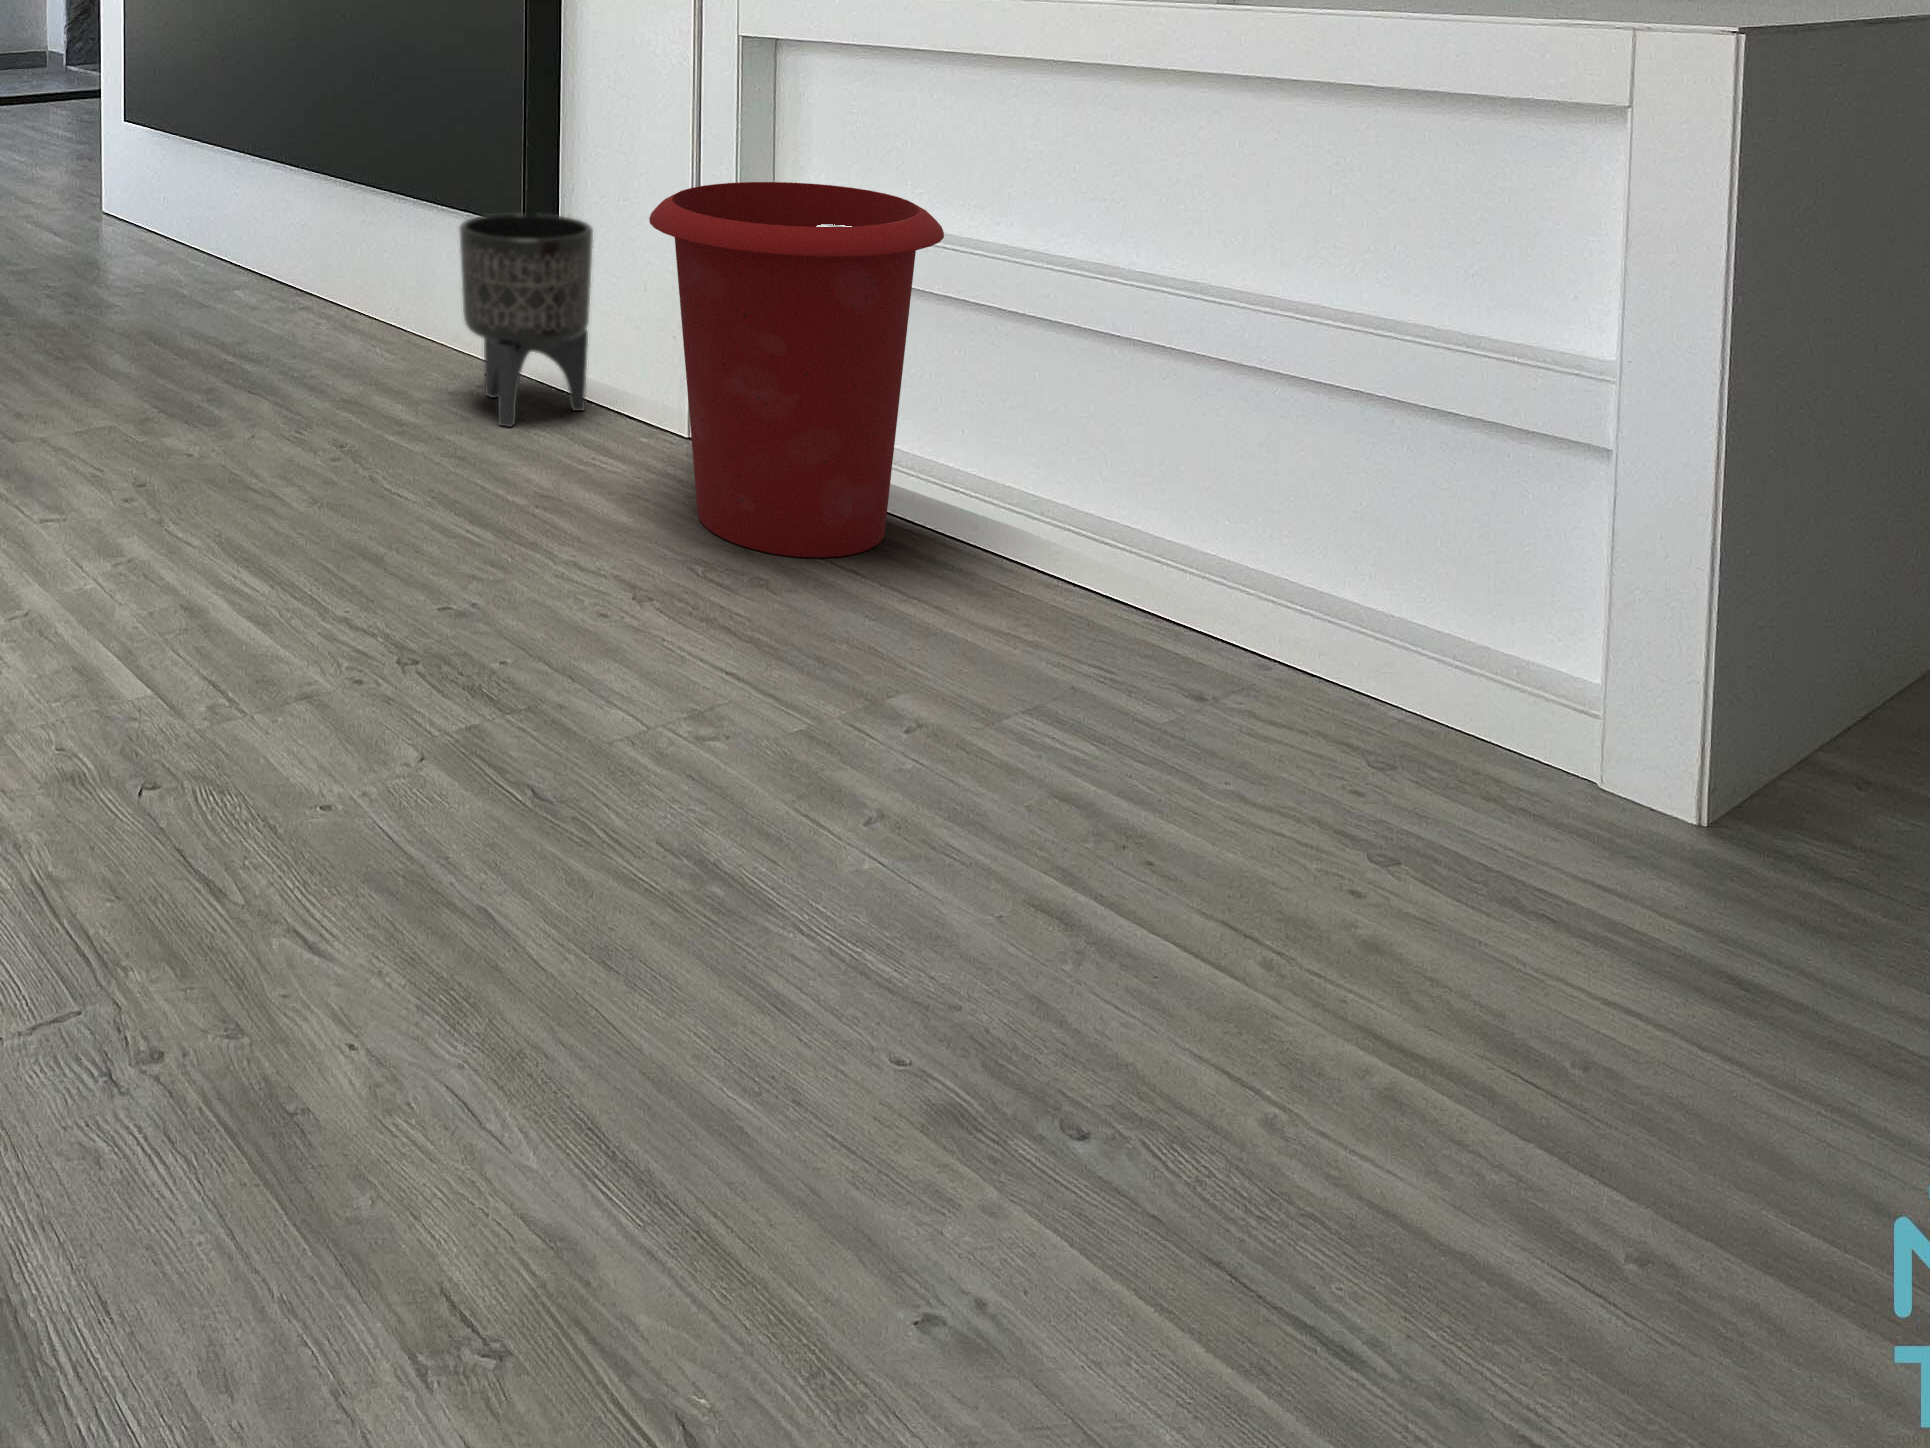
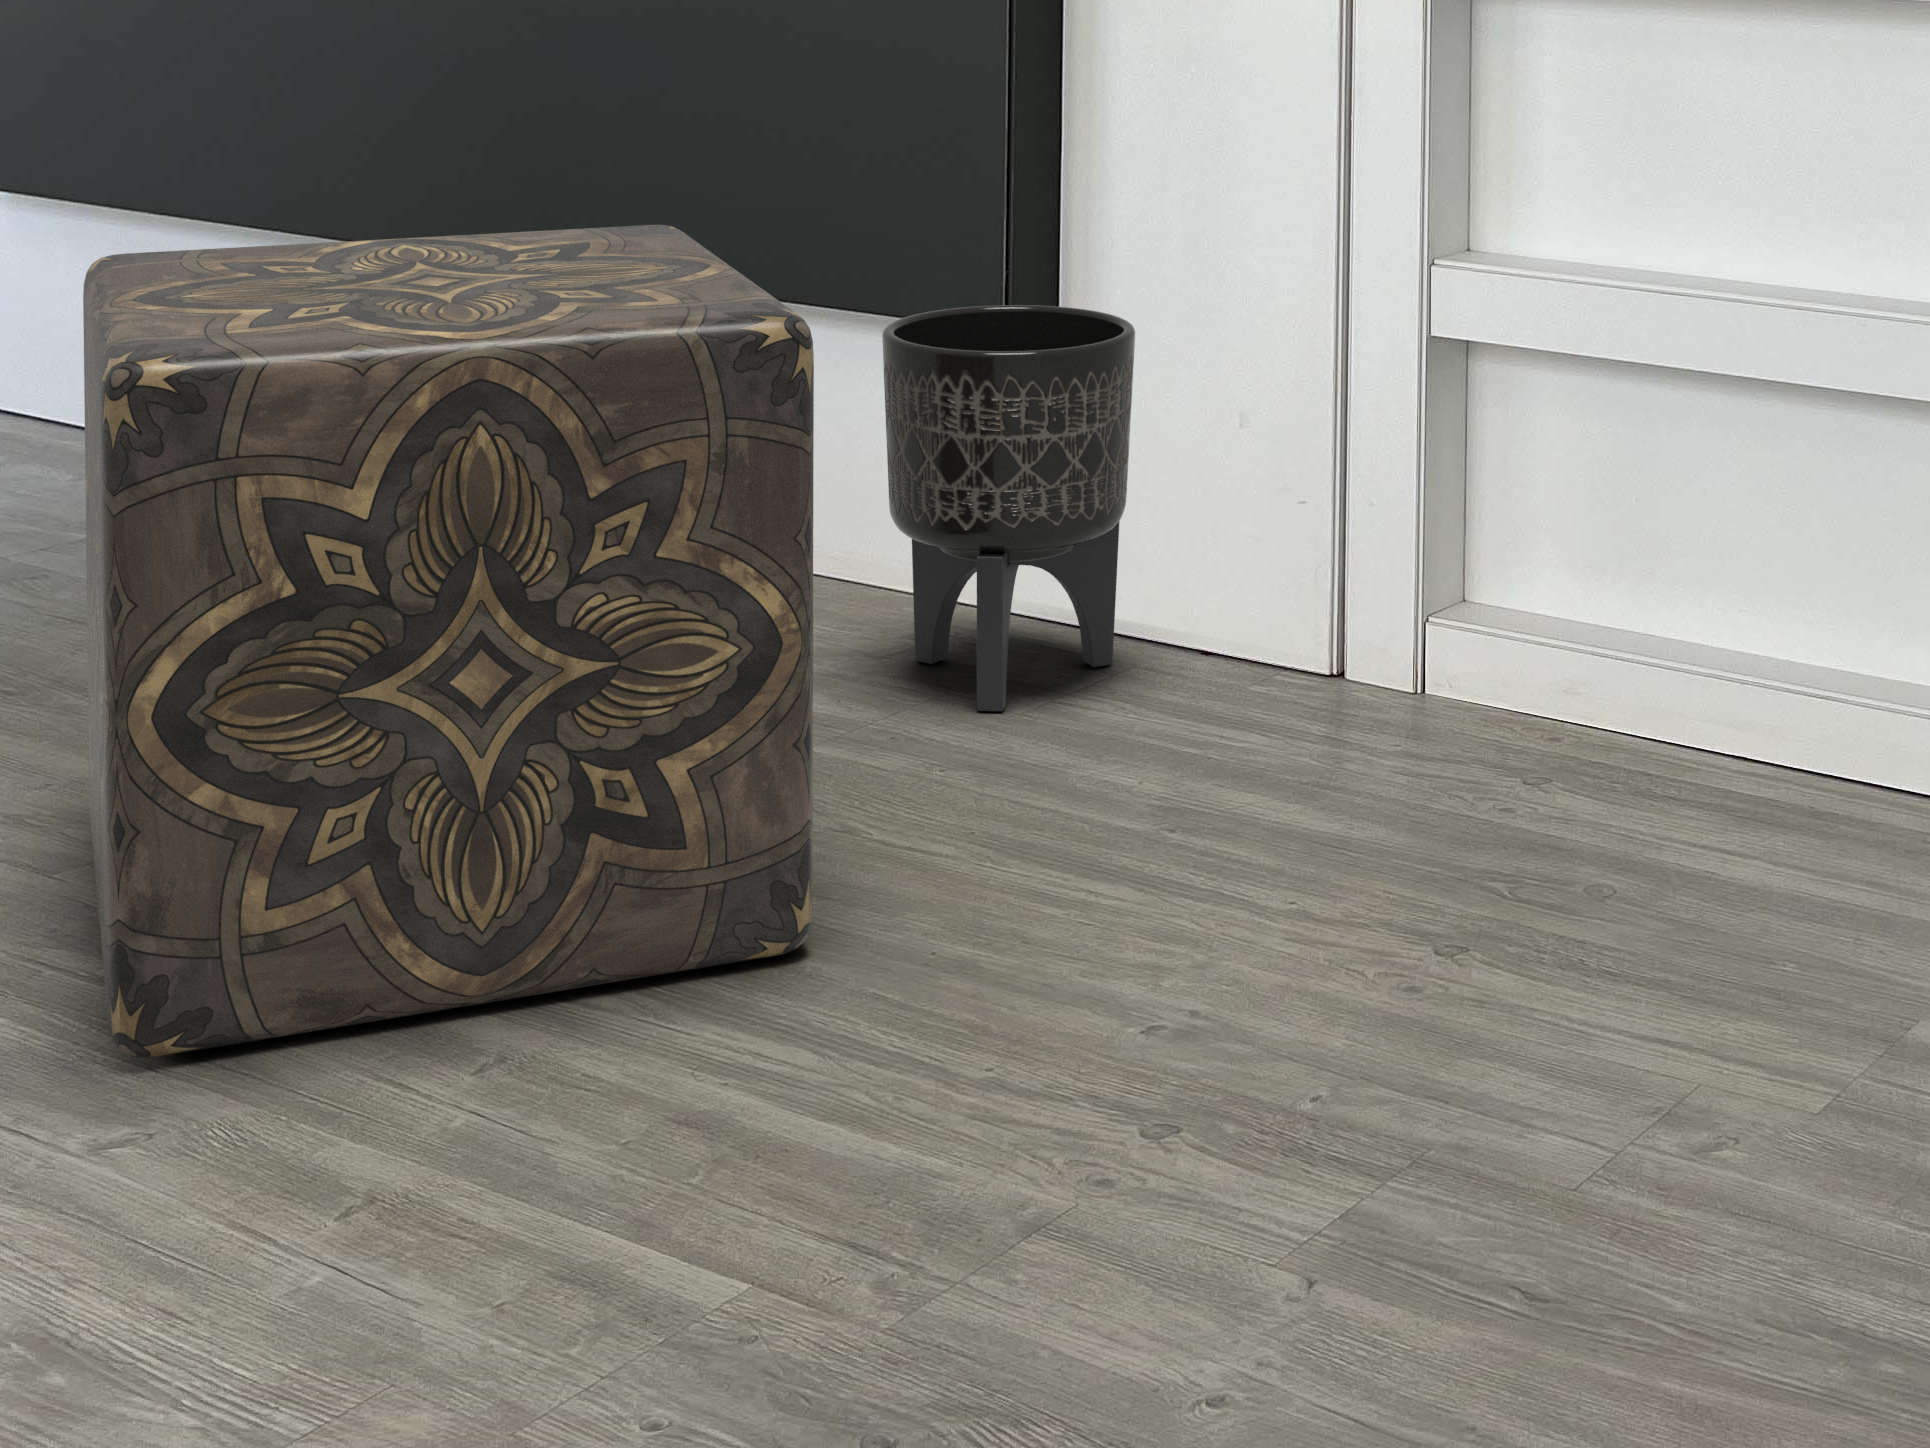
ottoman: none [13,163,342,531] -> present [83,225,814,1058]
waste bin: present [649,182,944,558] -> none [1337,213,1826,856]

